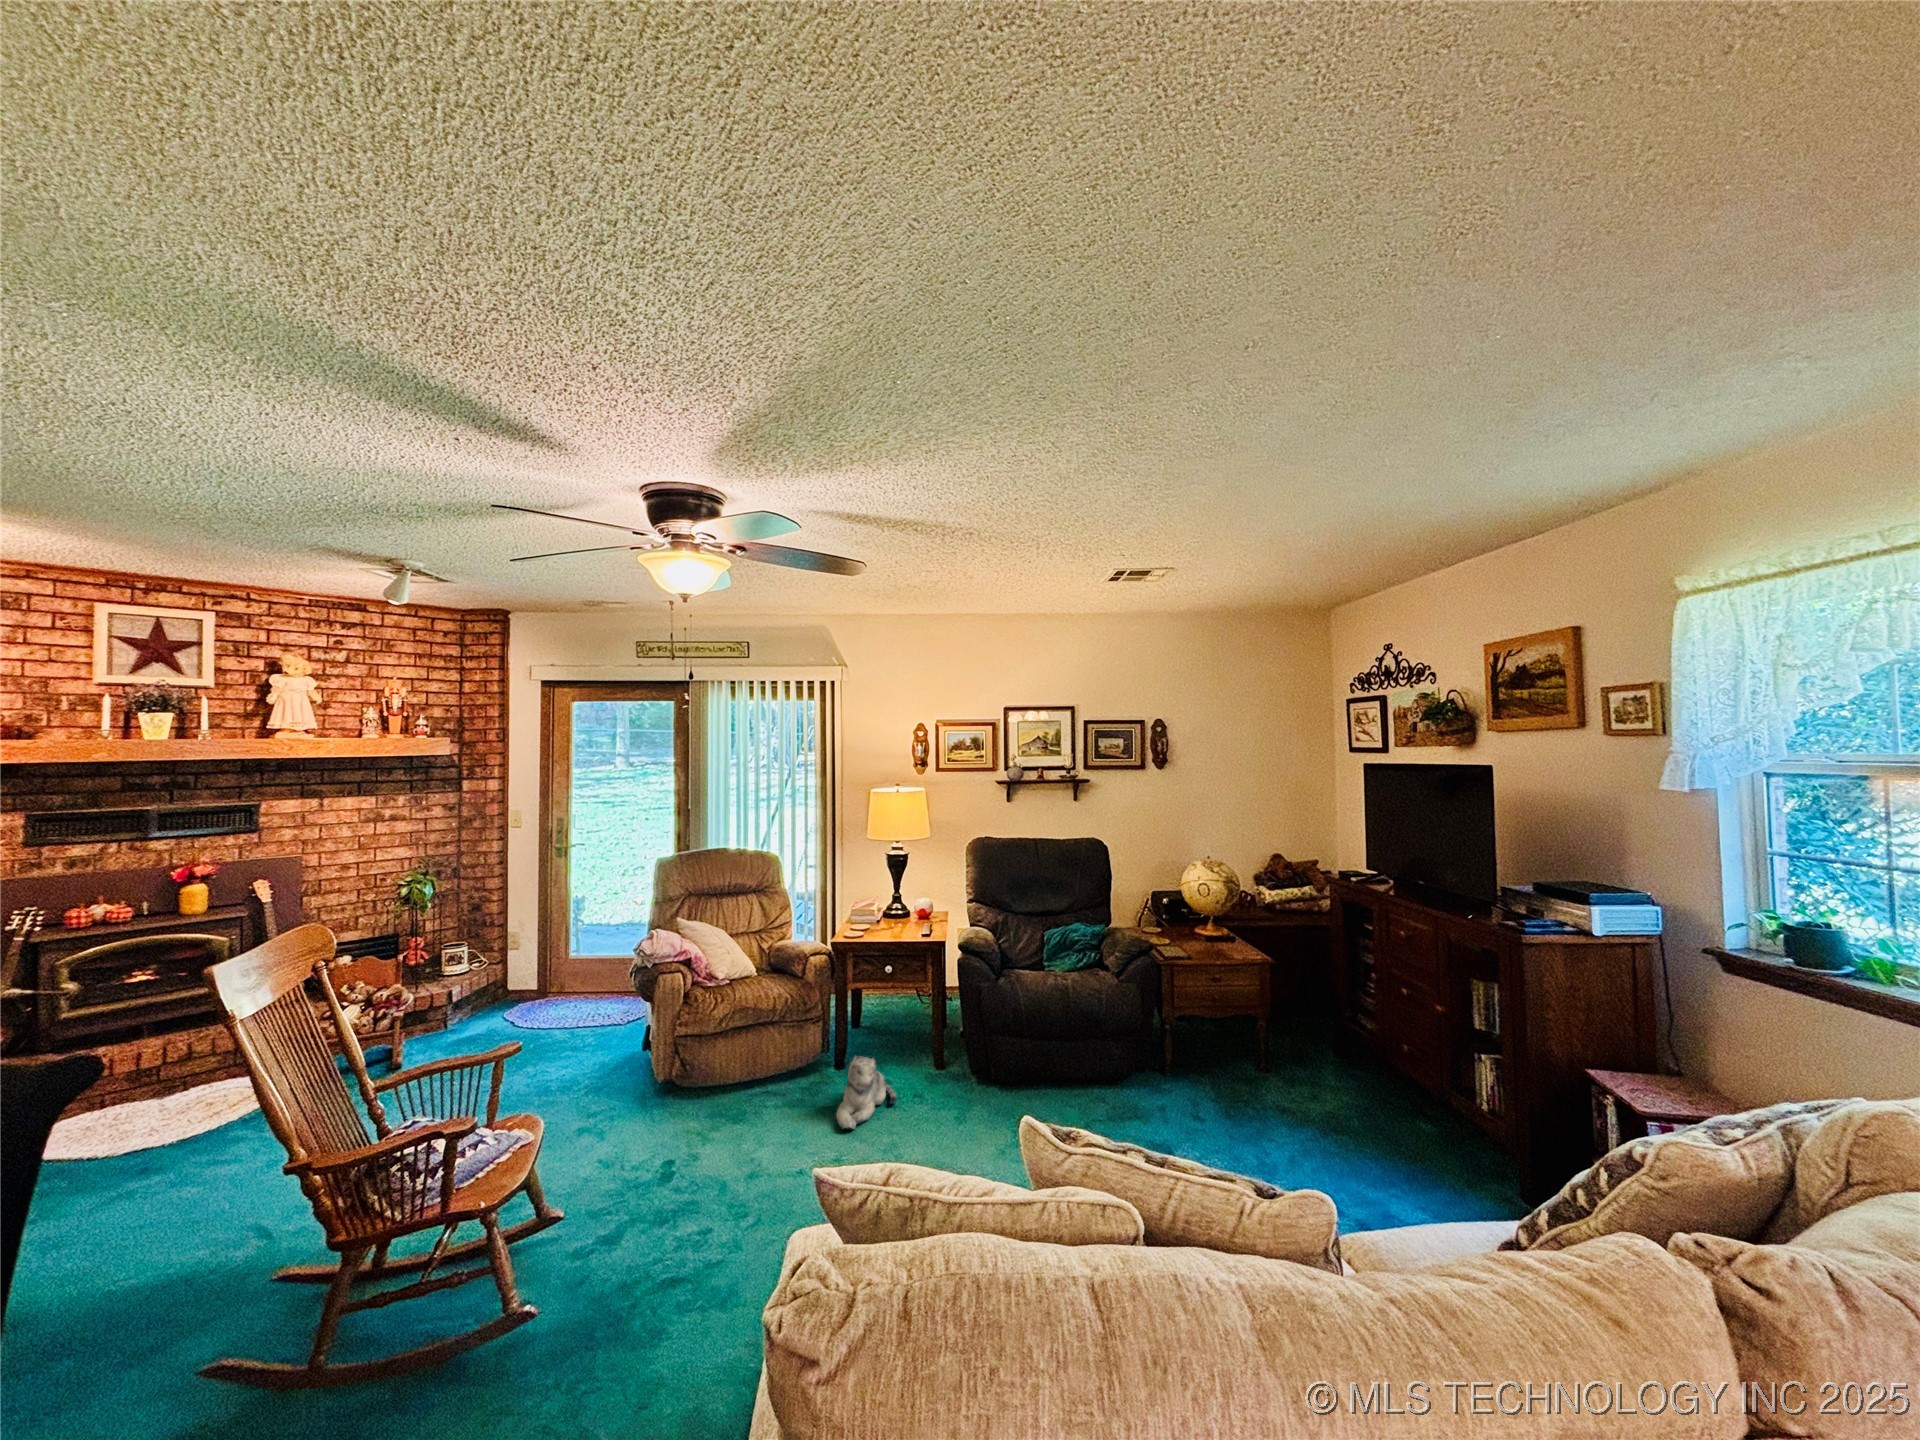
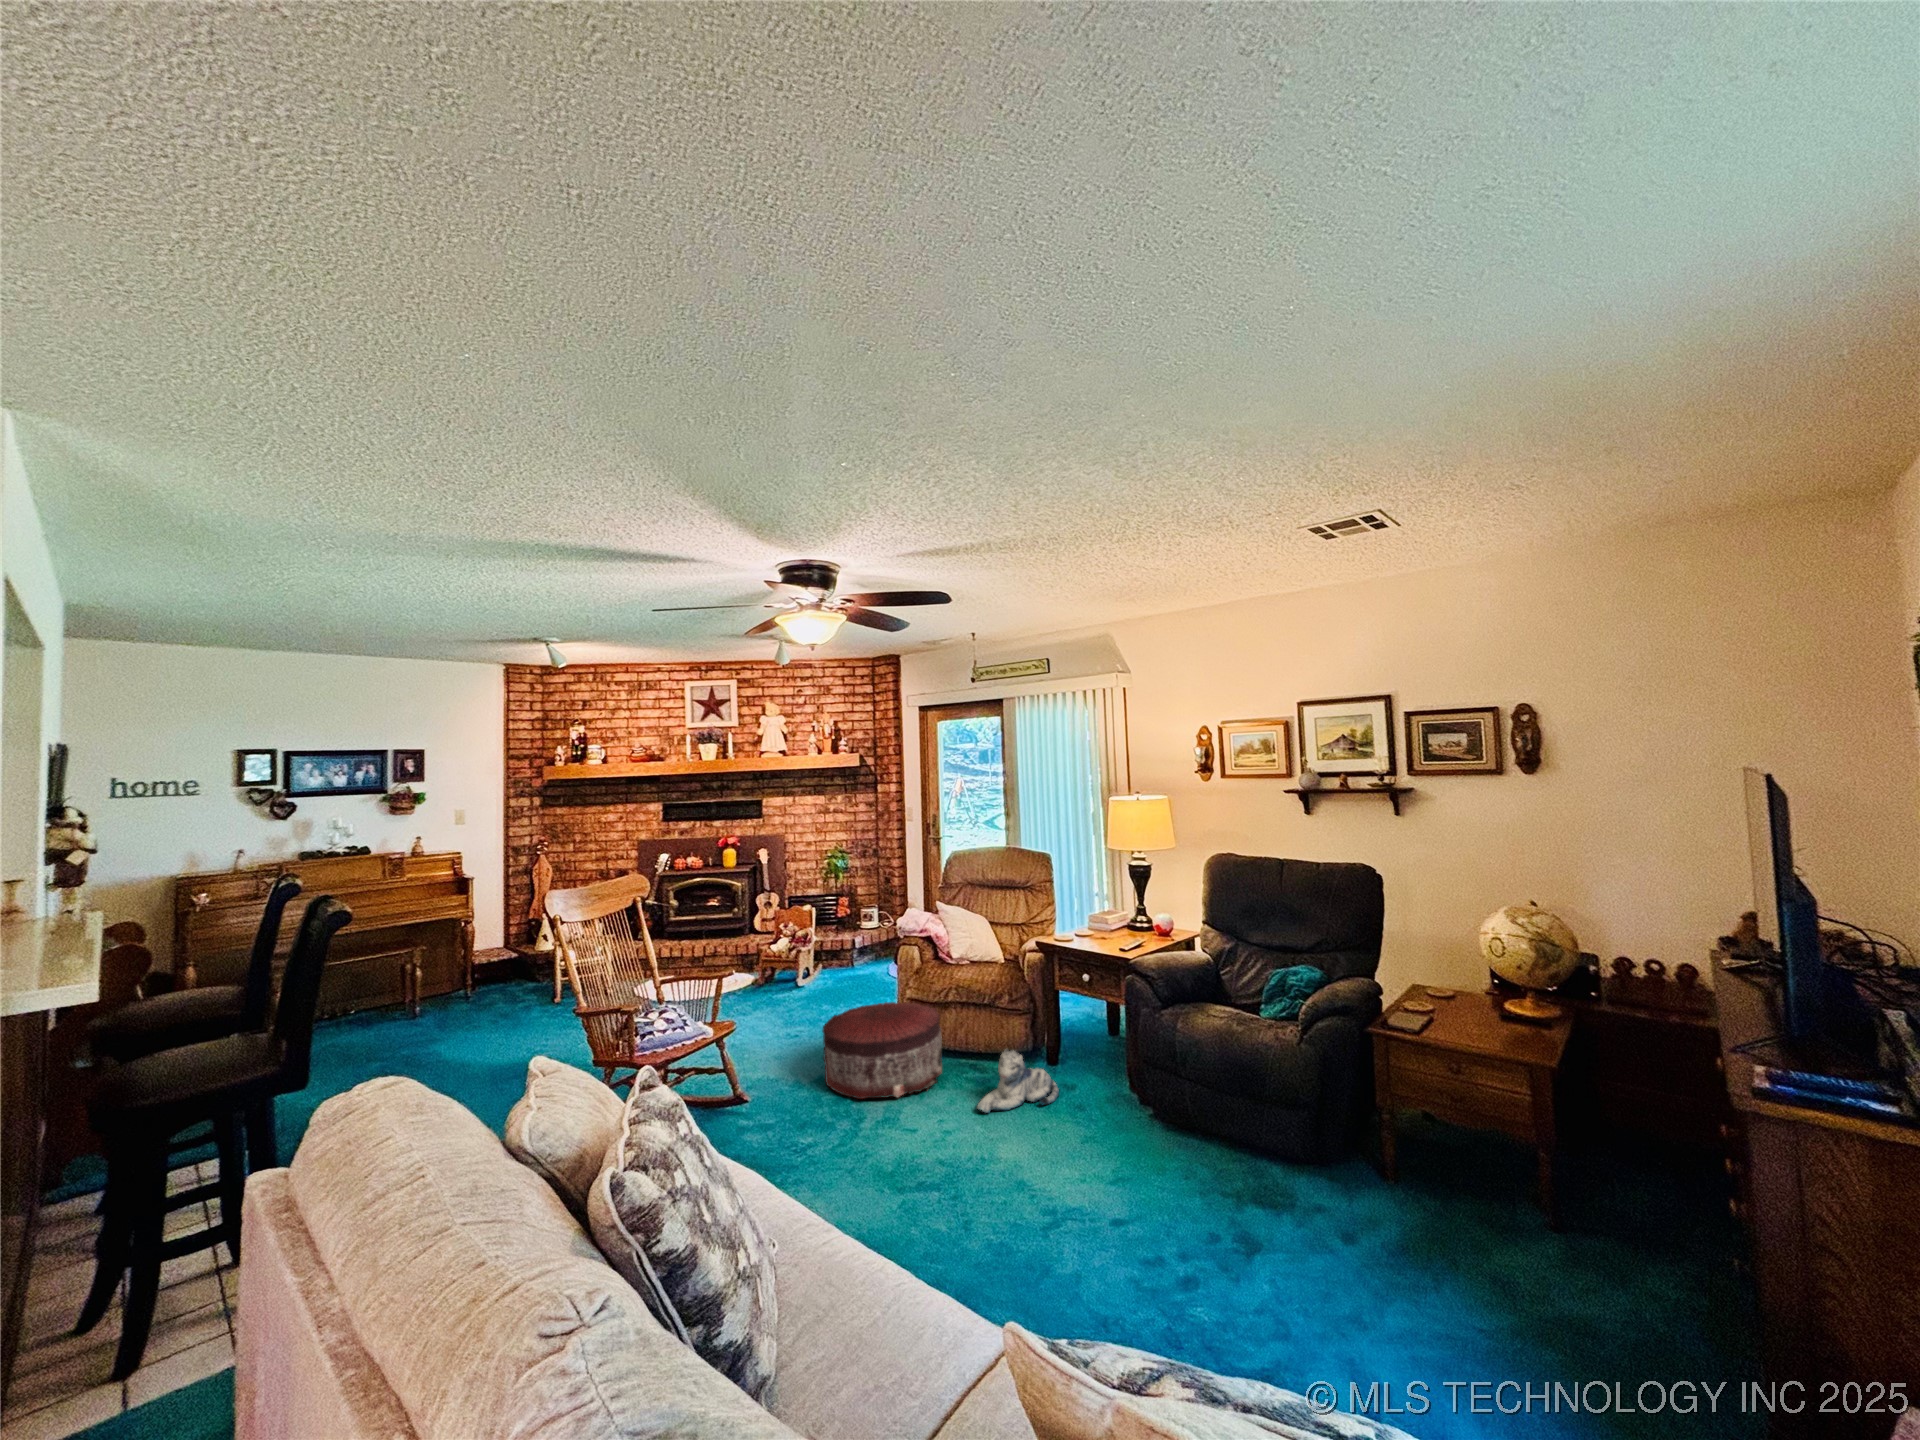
pouf: none [603,1036,770,1171] -> present [822,1002,942,1099]

